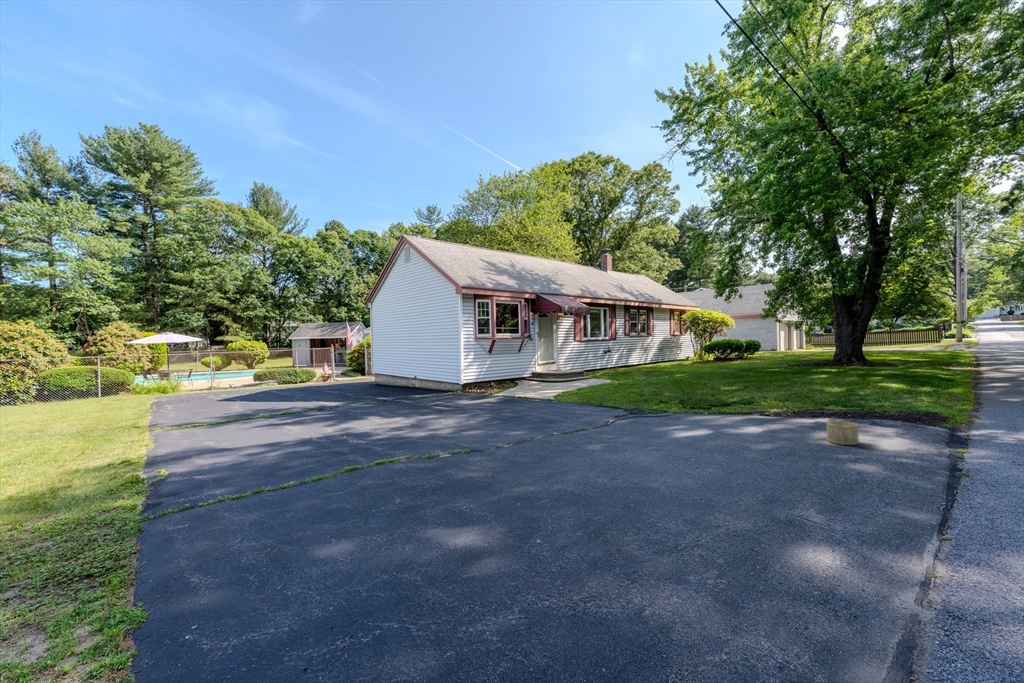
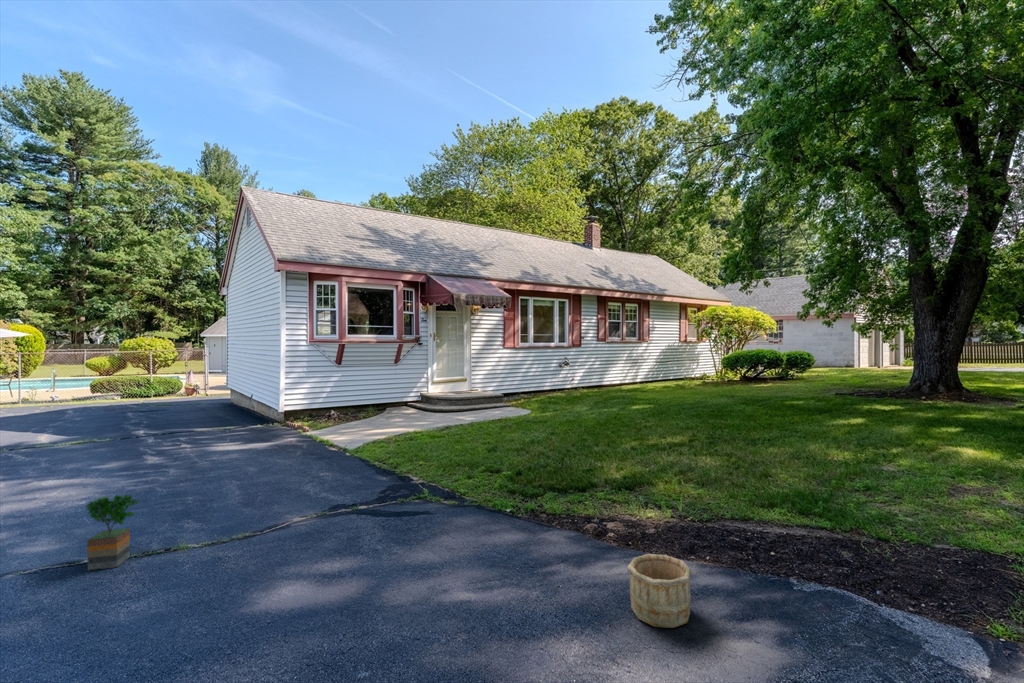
potted tree: none [543,414,568,450] -> present [86,495,138,570]

